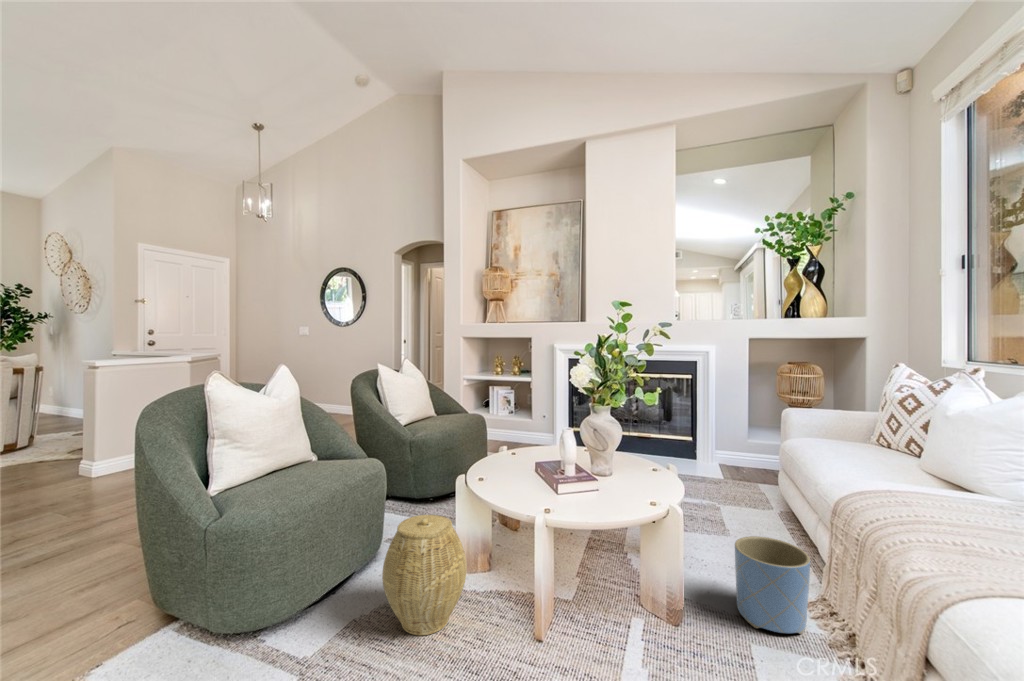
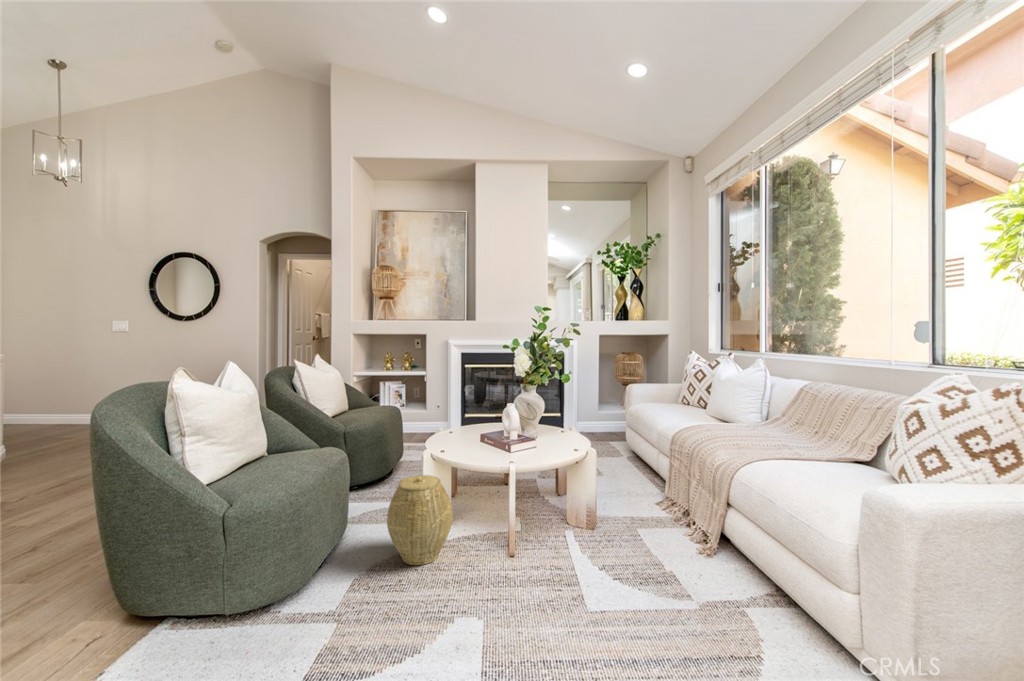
planter: present [735,536,810,634] -> none [620,465,664,520]

